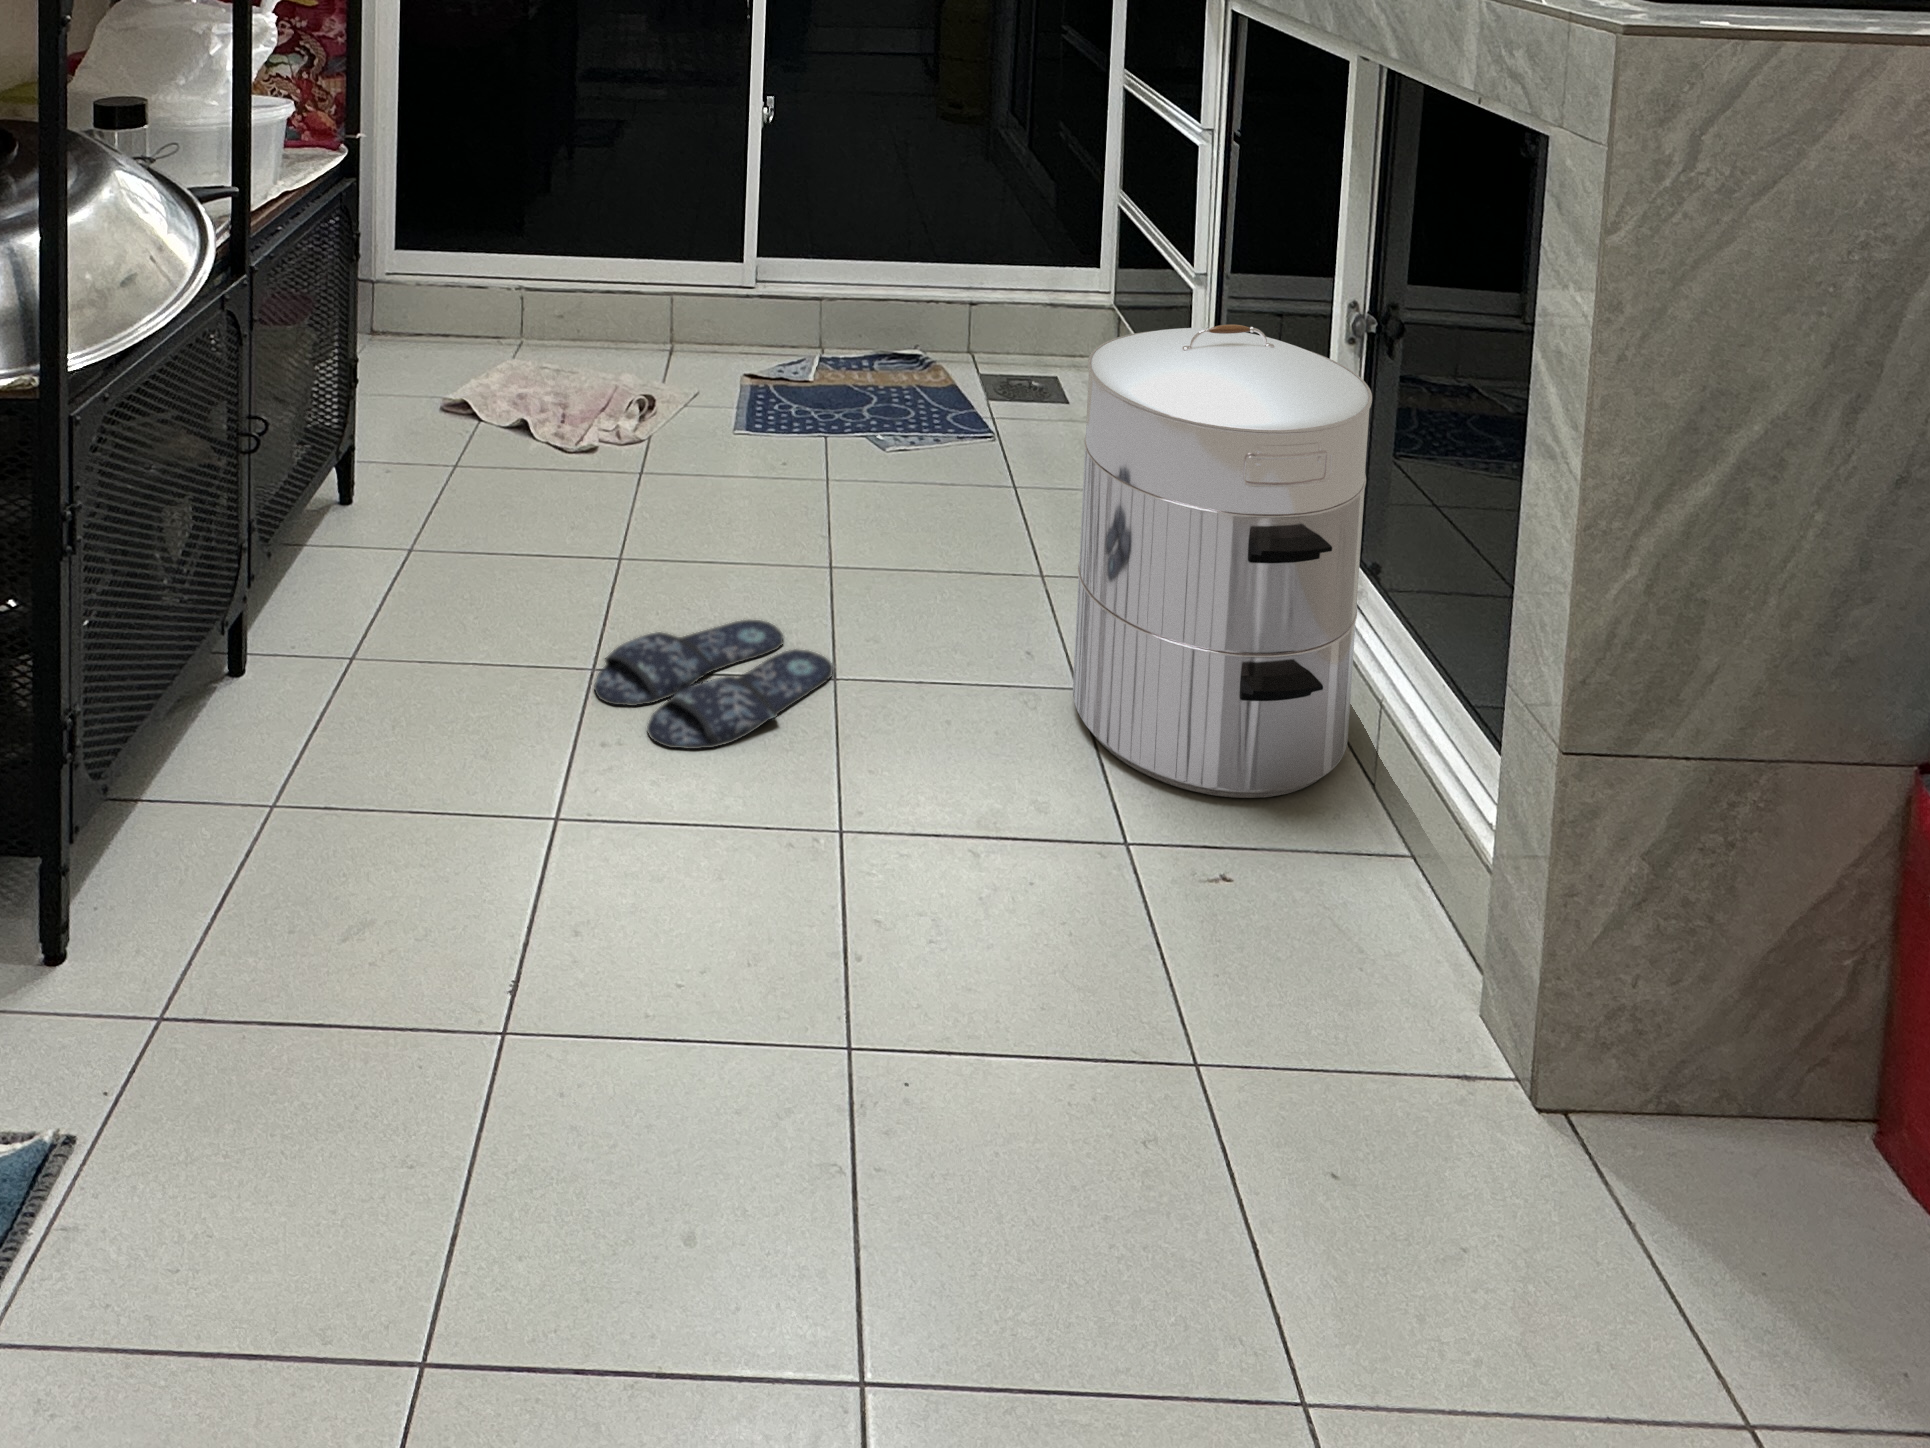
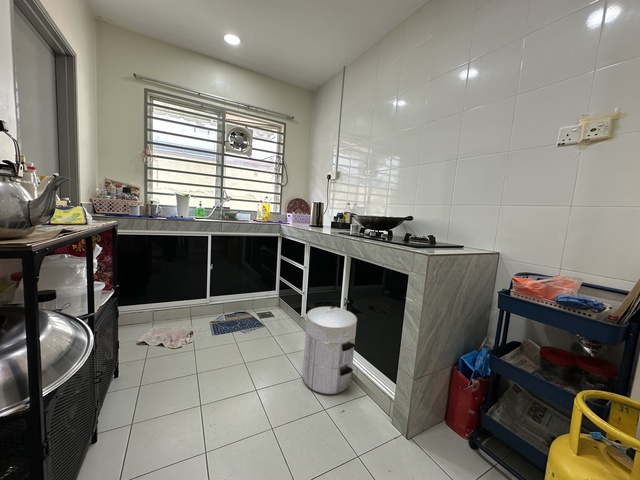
slippers: present [594,620,833,749] -> none [203,382,256,422]

